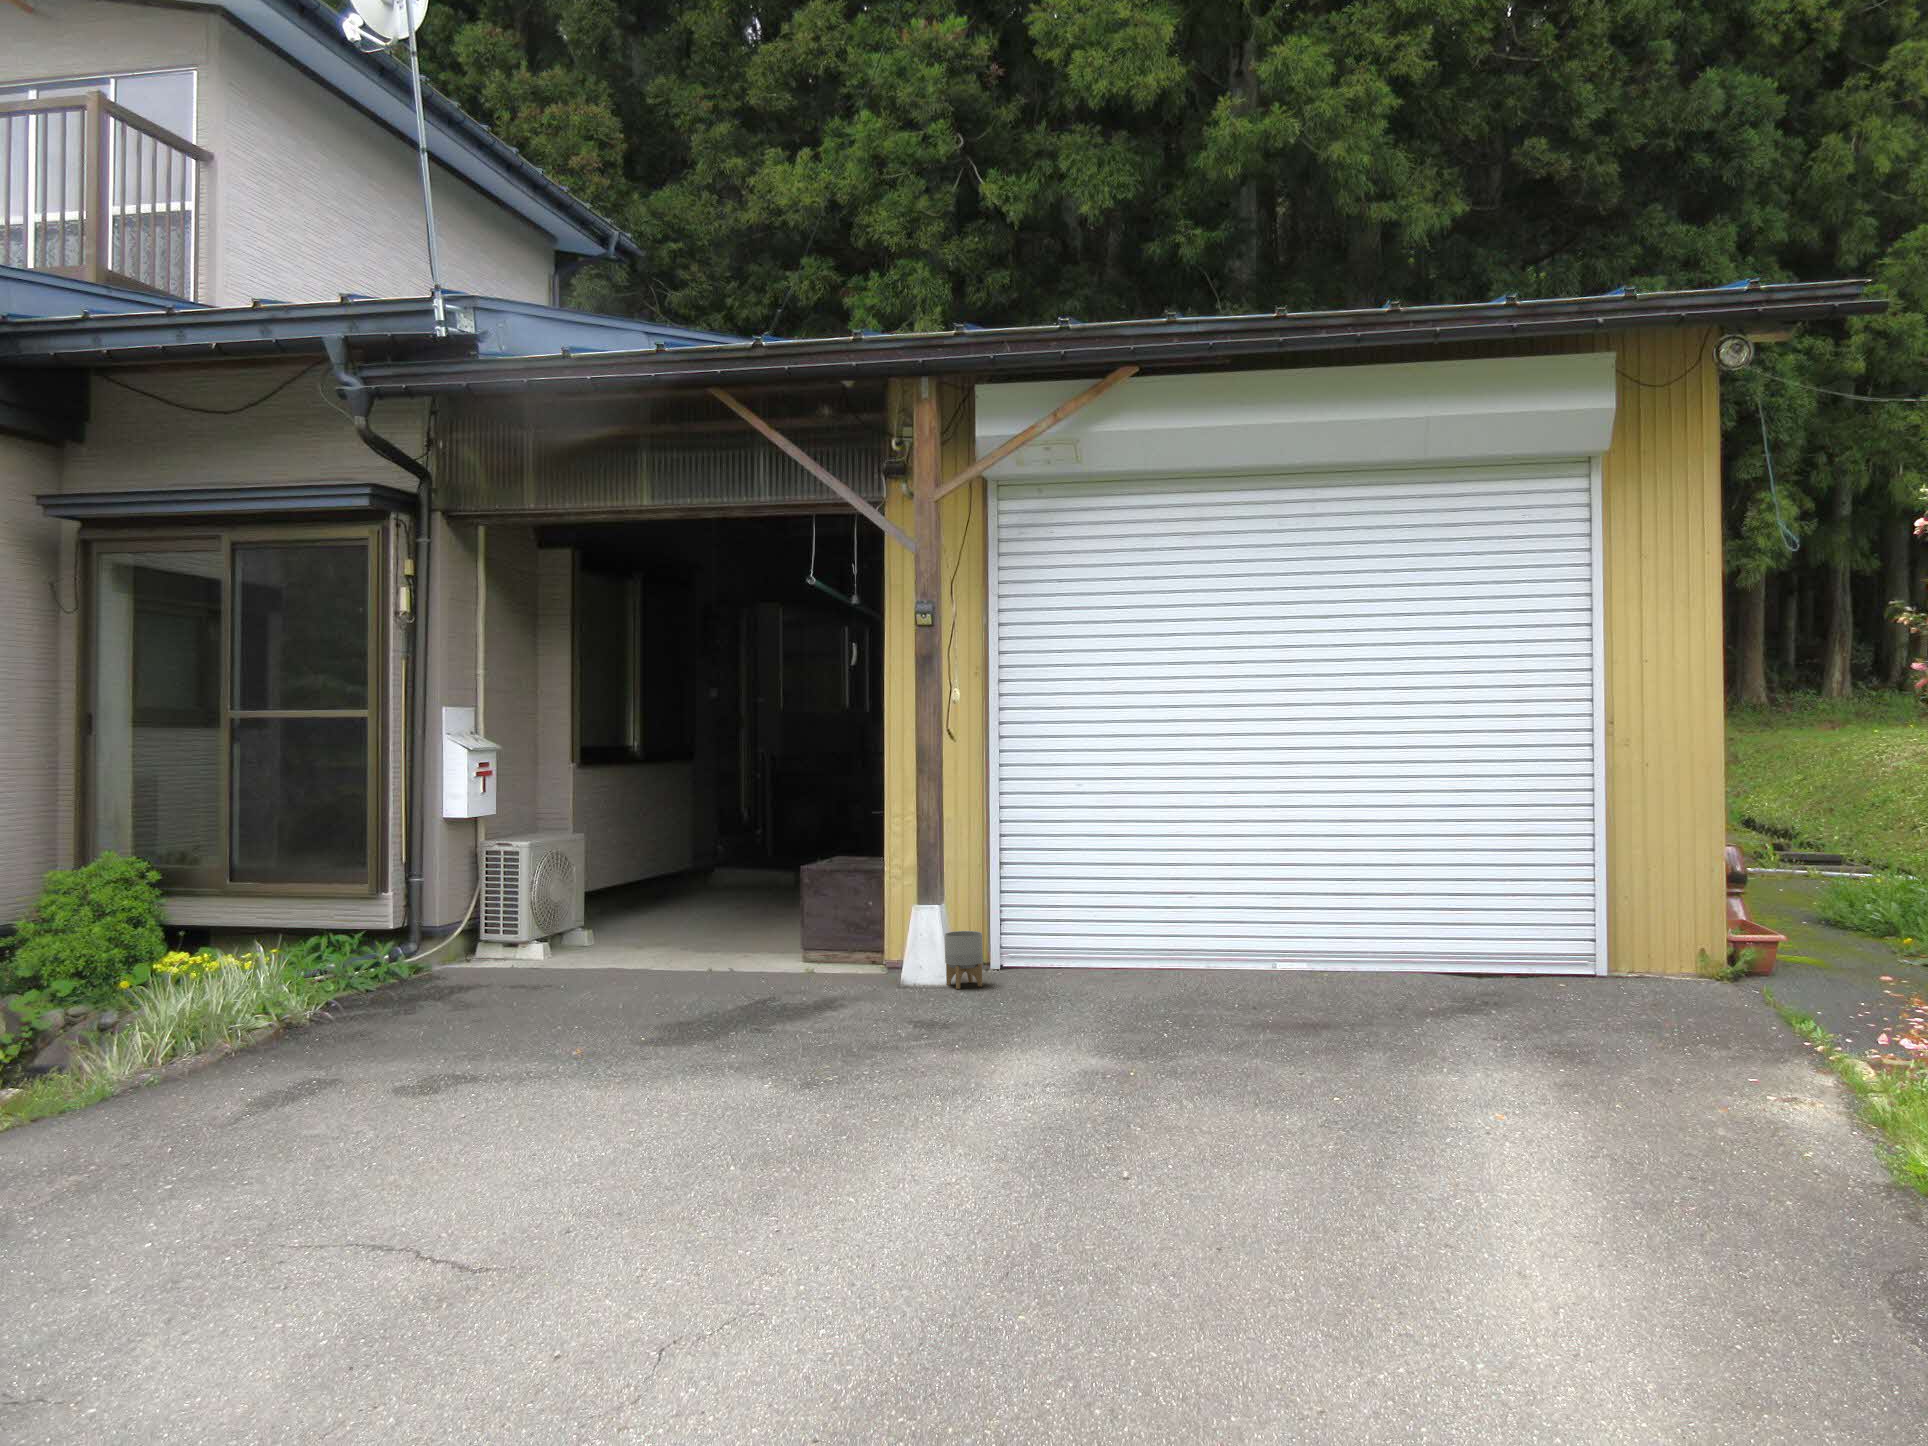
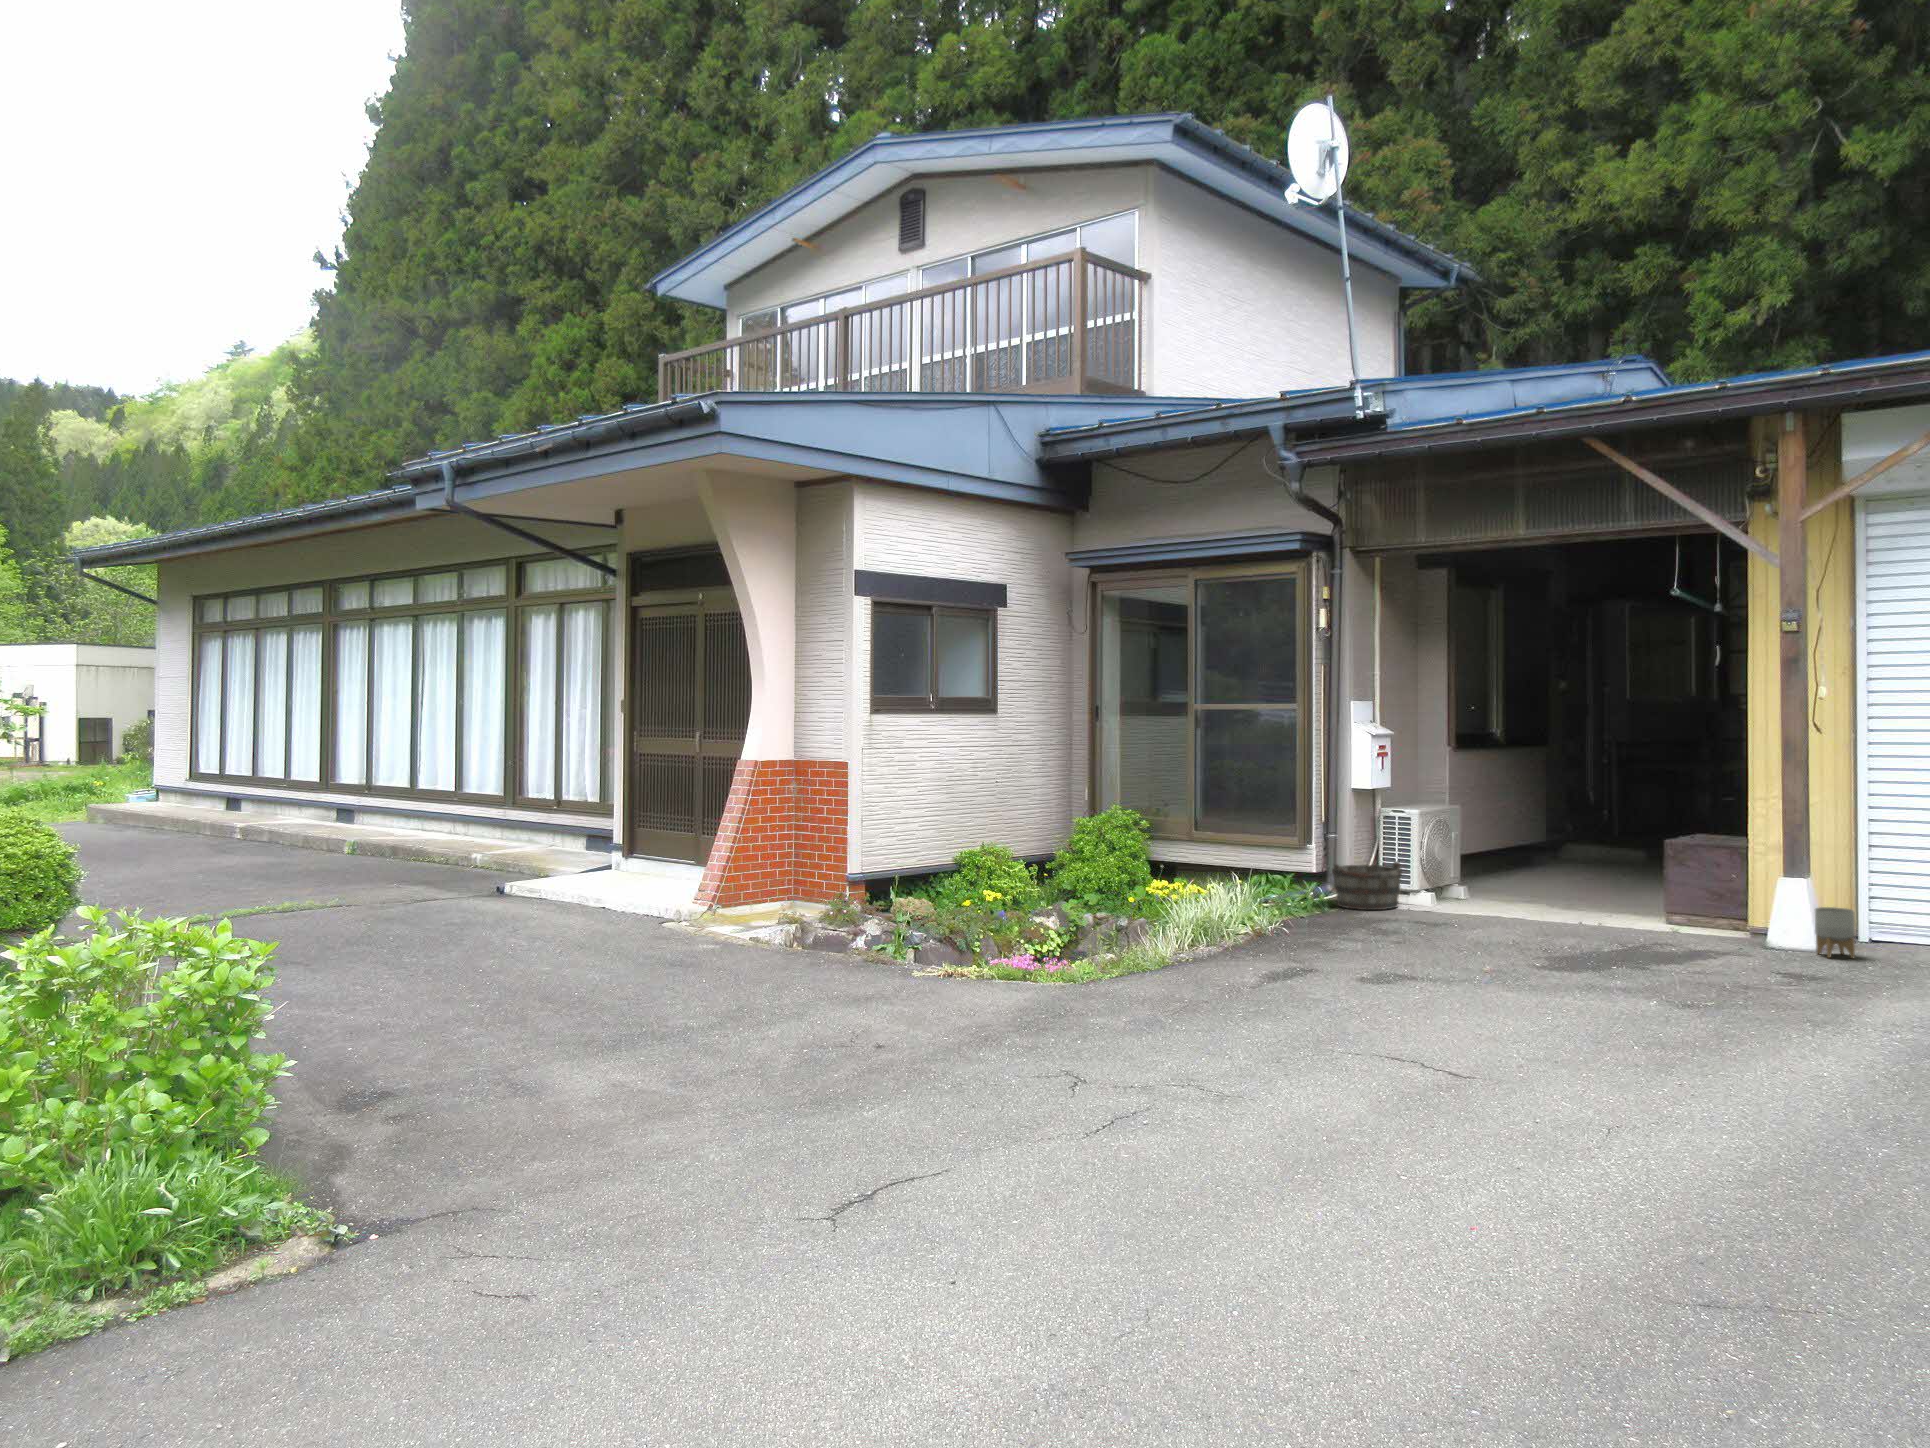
bucket: none [412,907,510,974] -> present [1332,861,1407,910]

